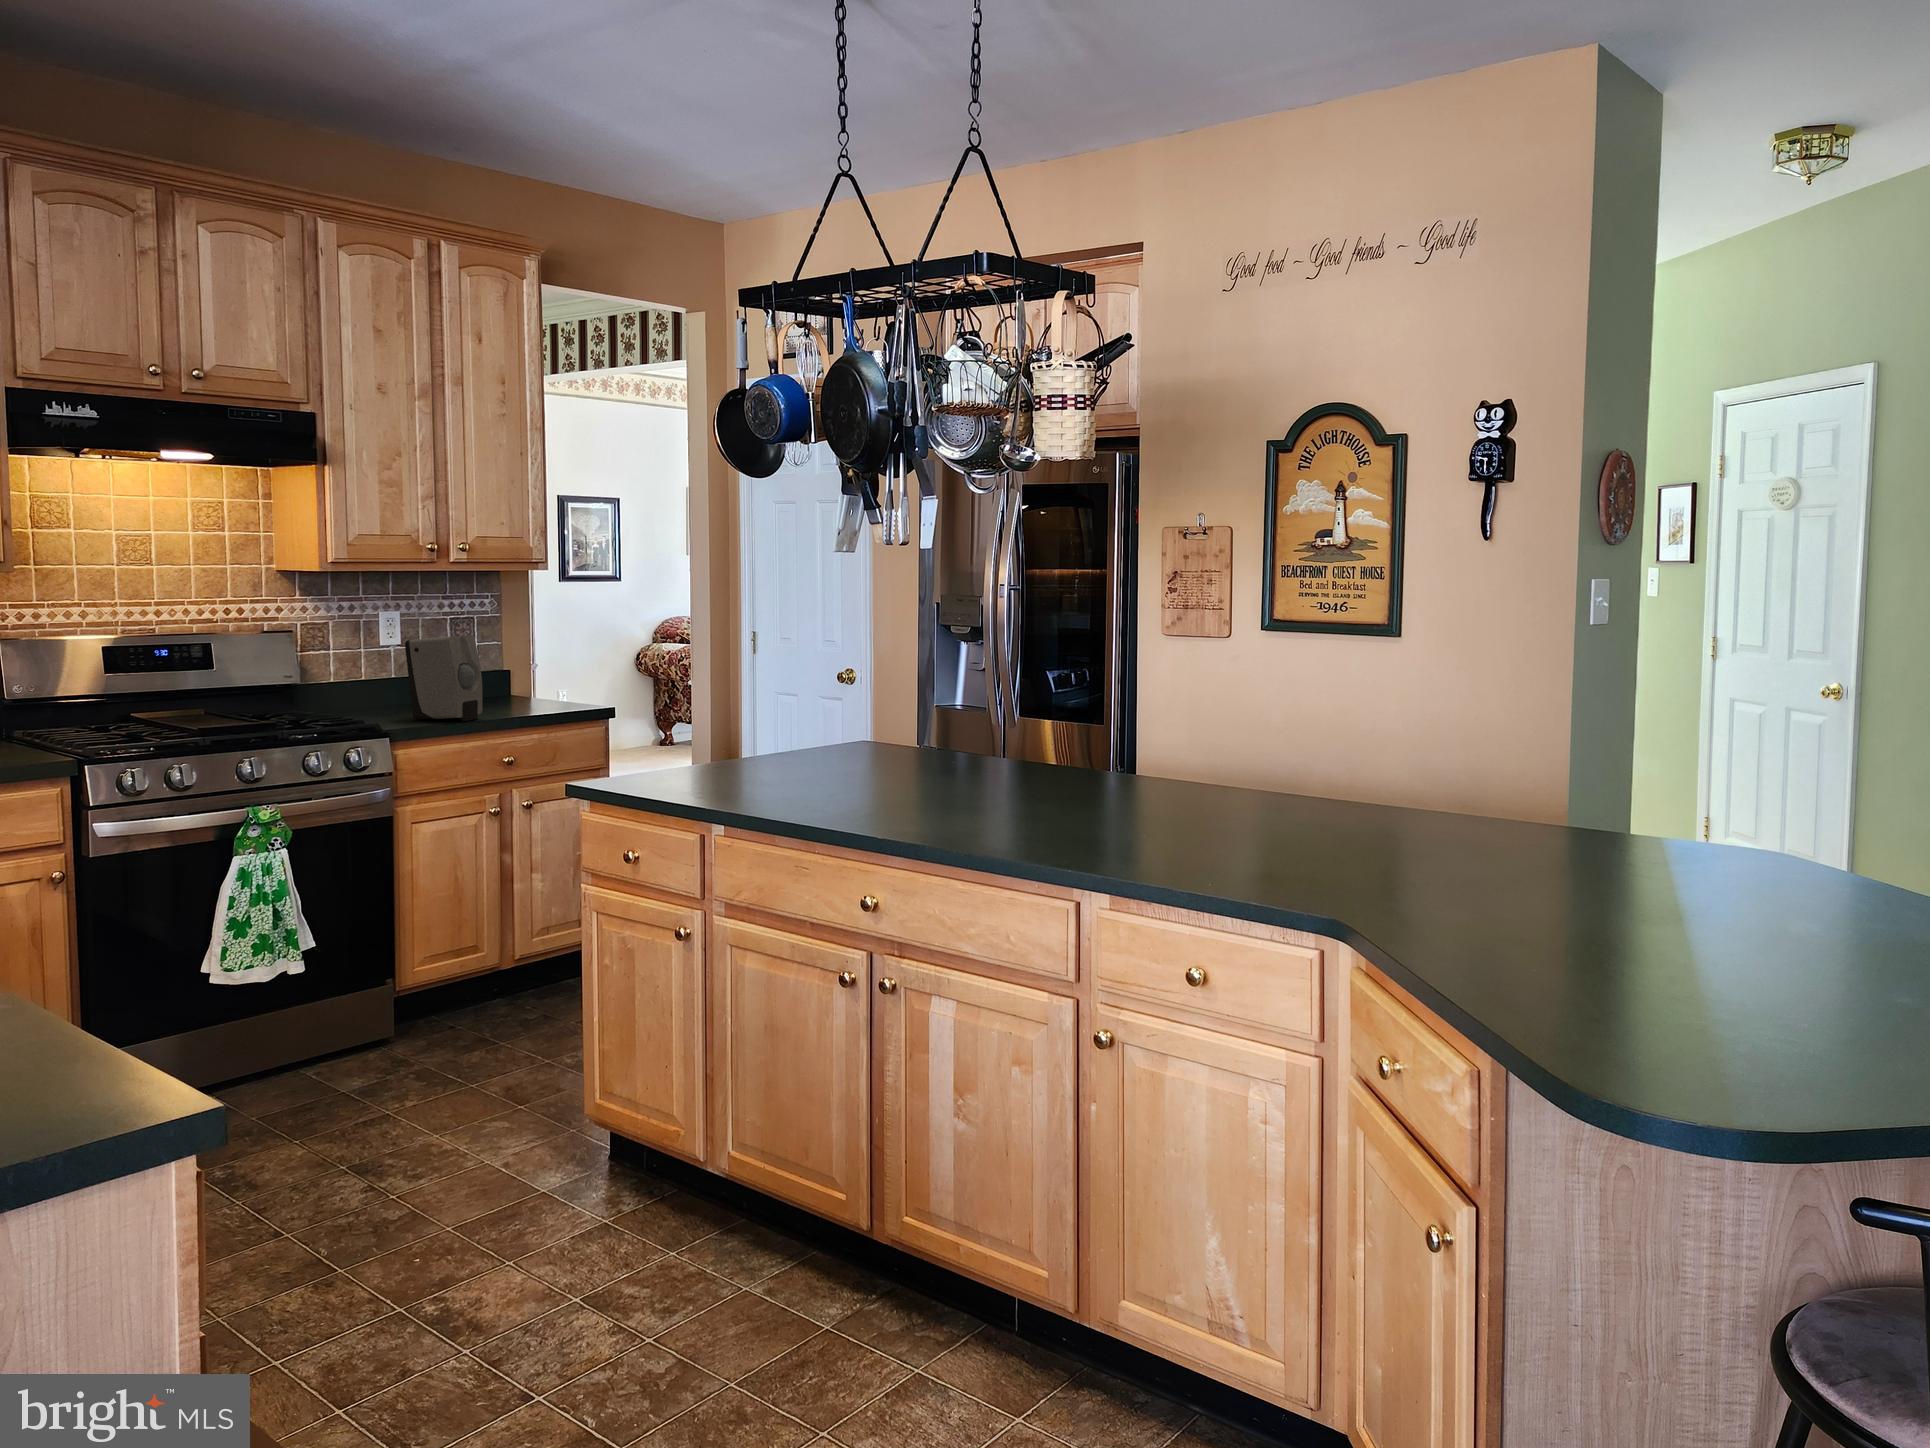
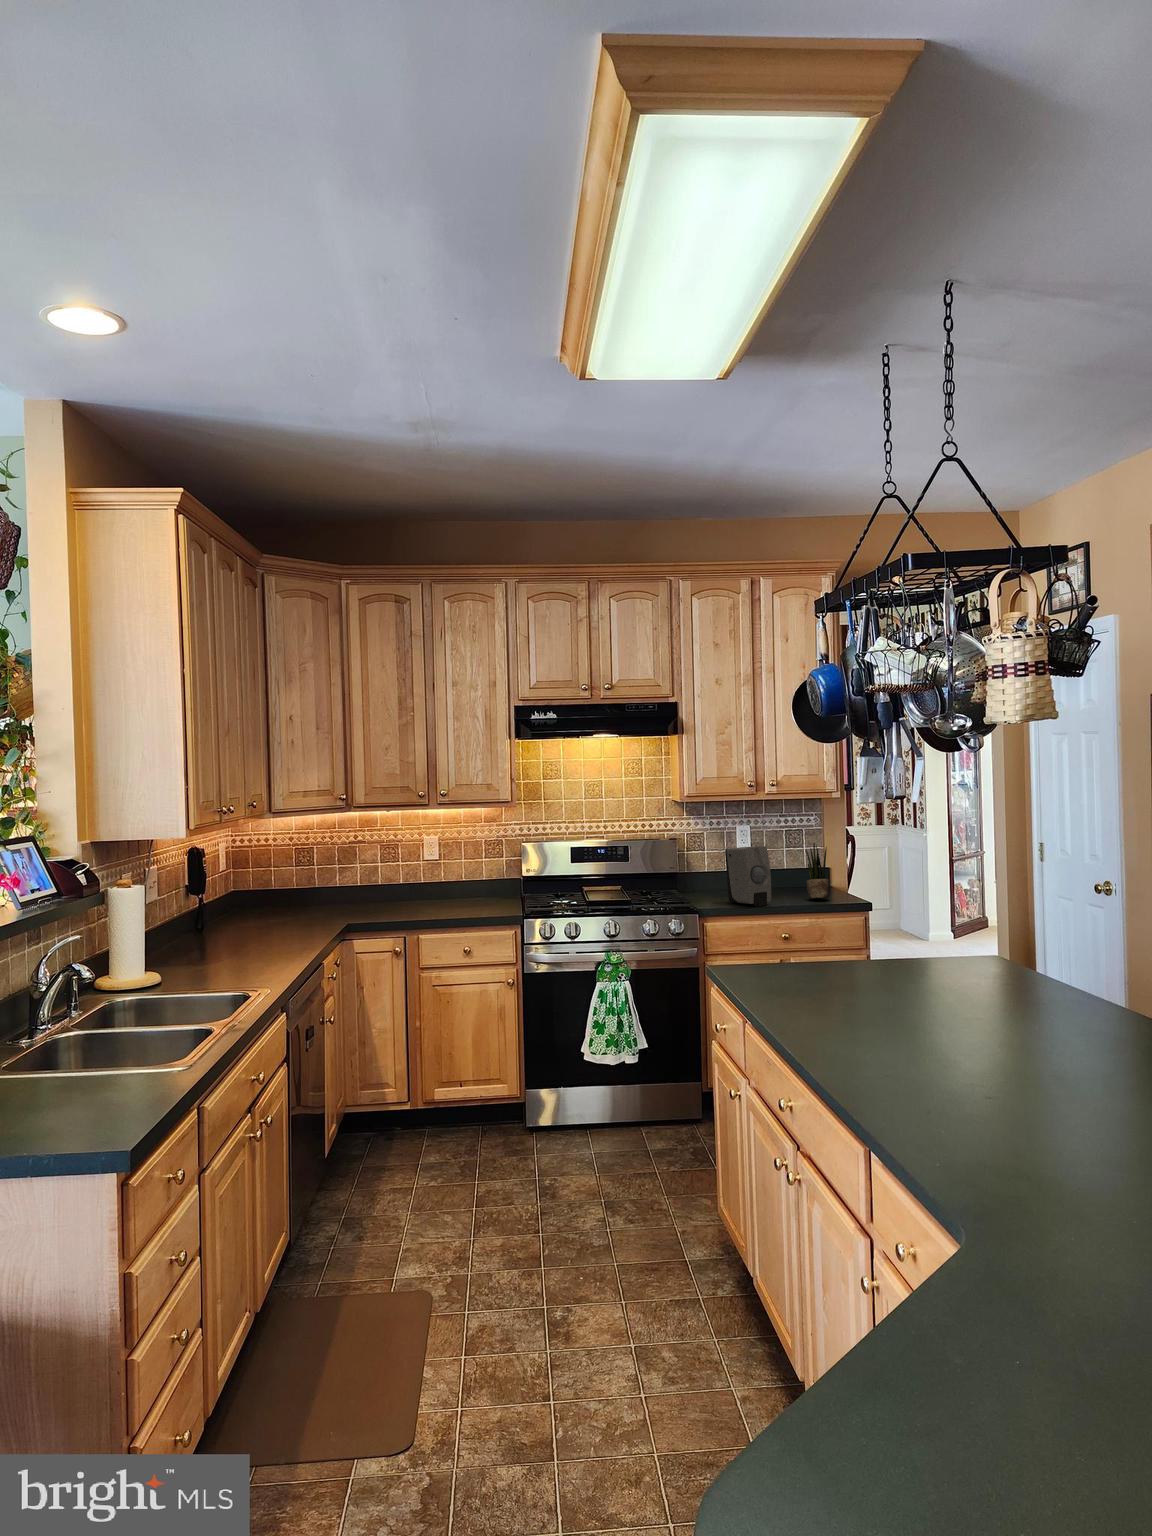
potted plant: none [516,631,551,709] -> present [806,843,830,899]

